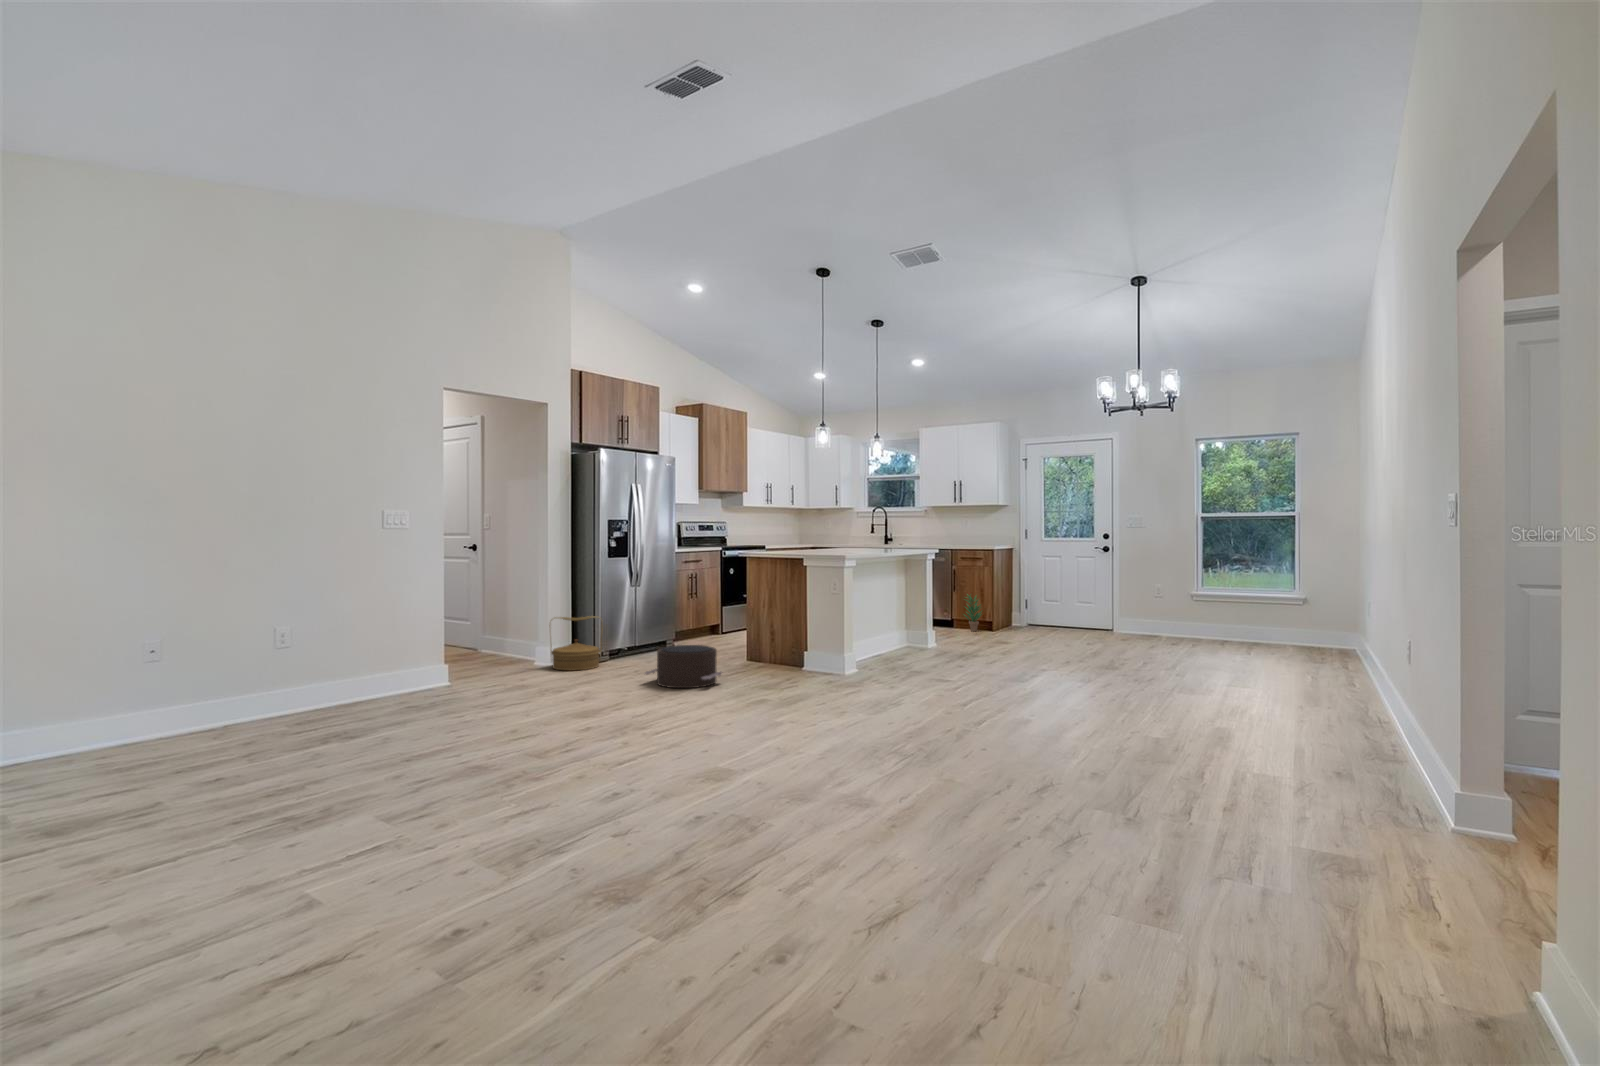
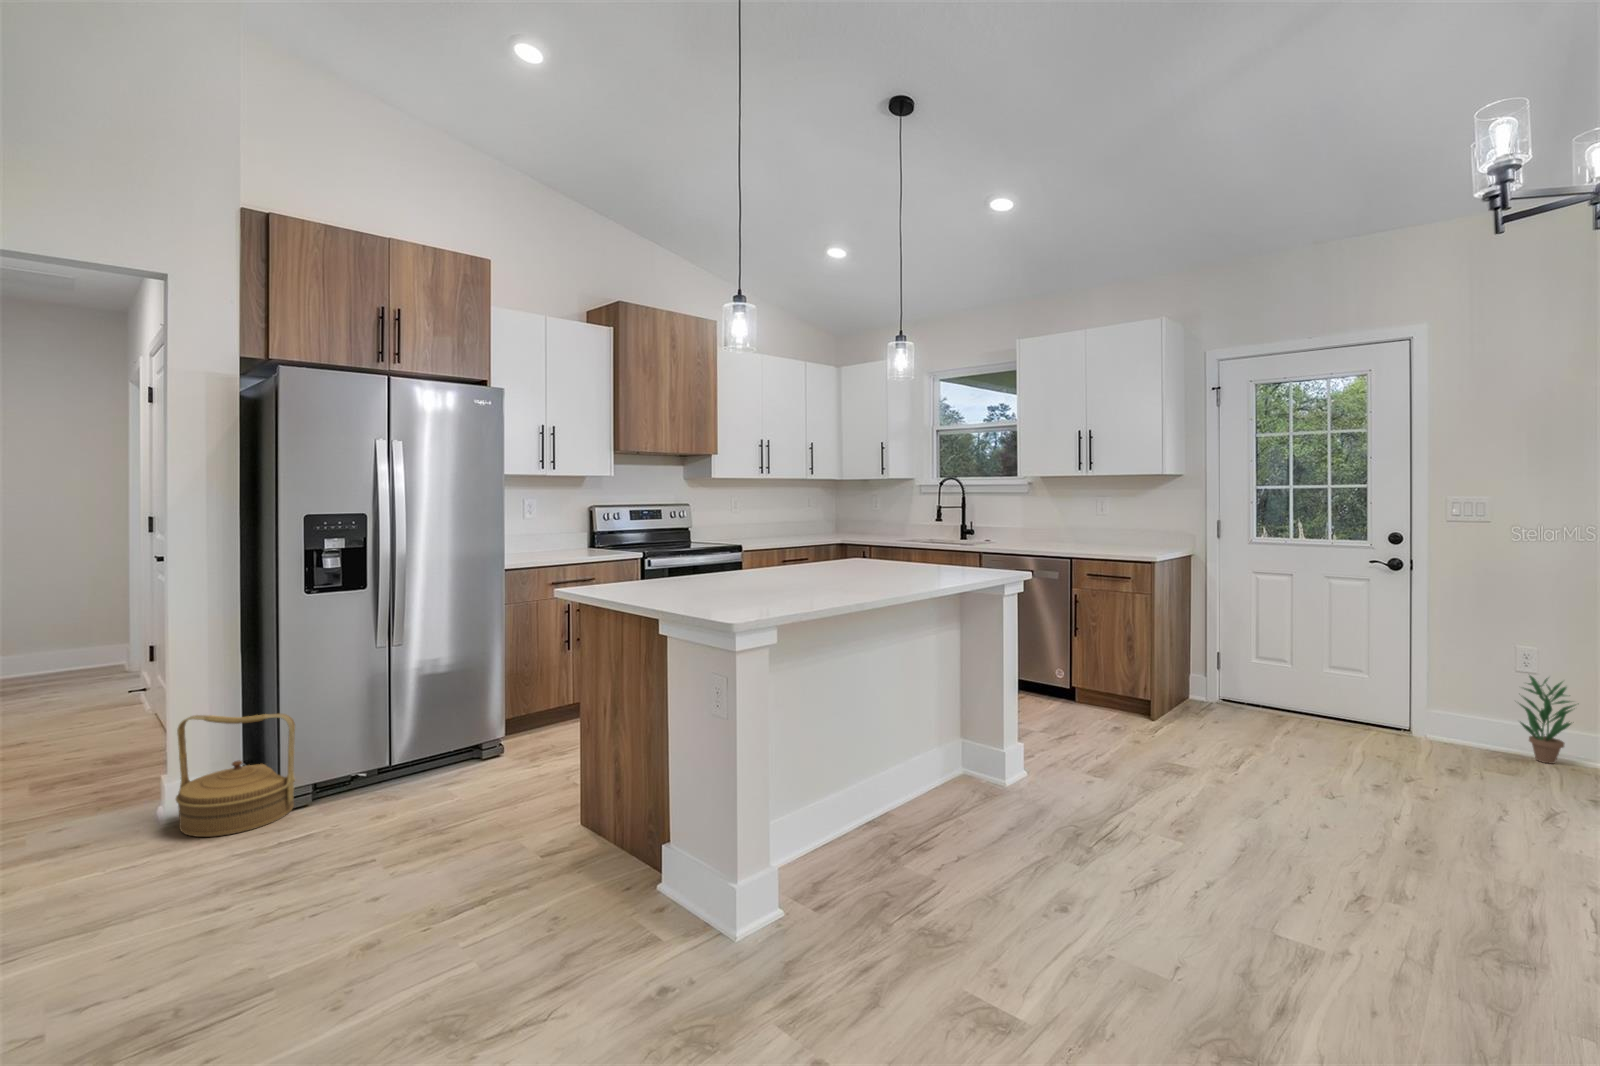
potted plant: present [964,594,982,631] -> present [1520,675,1575,764]
pouf: present [645,645,721,688] -> none [212,827,407,990]

